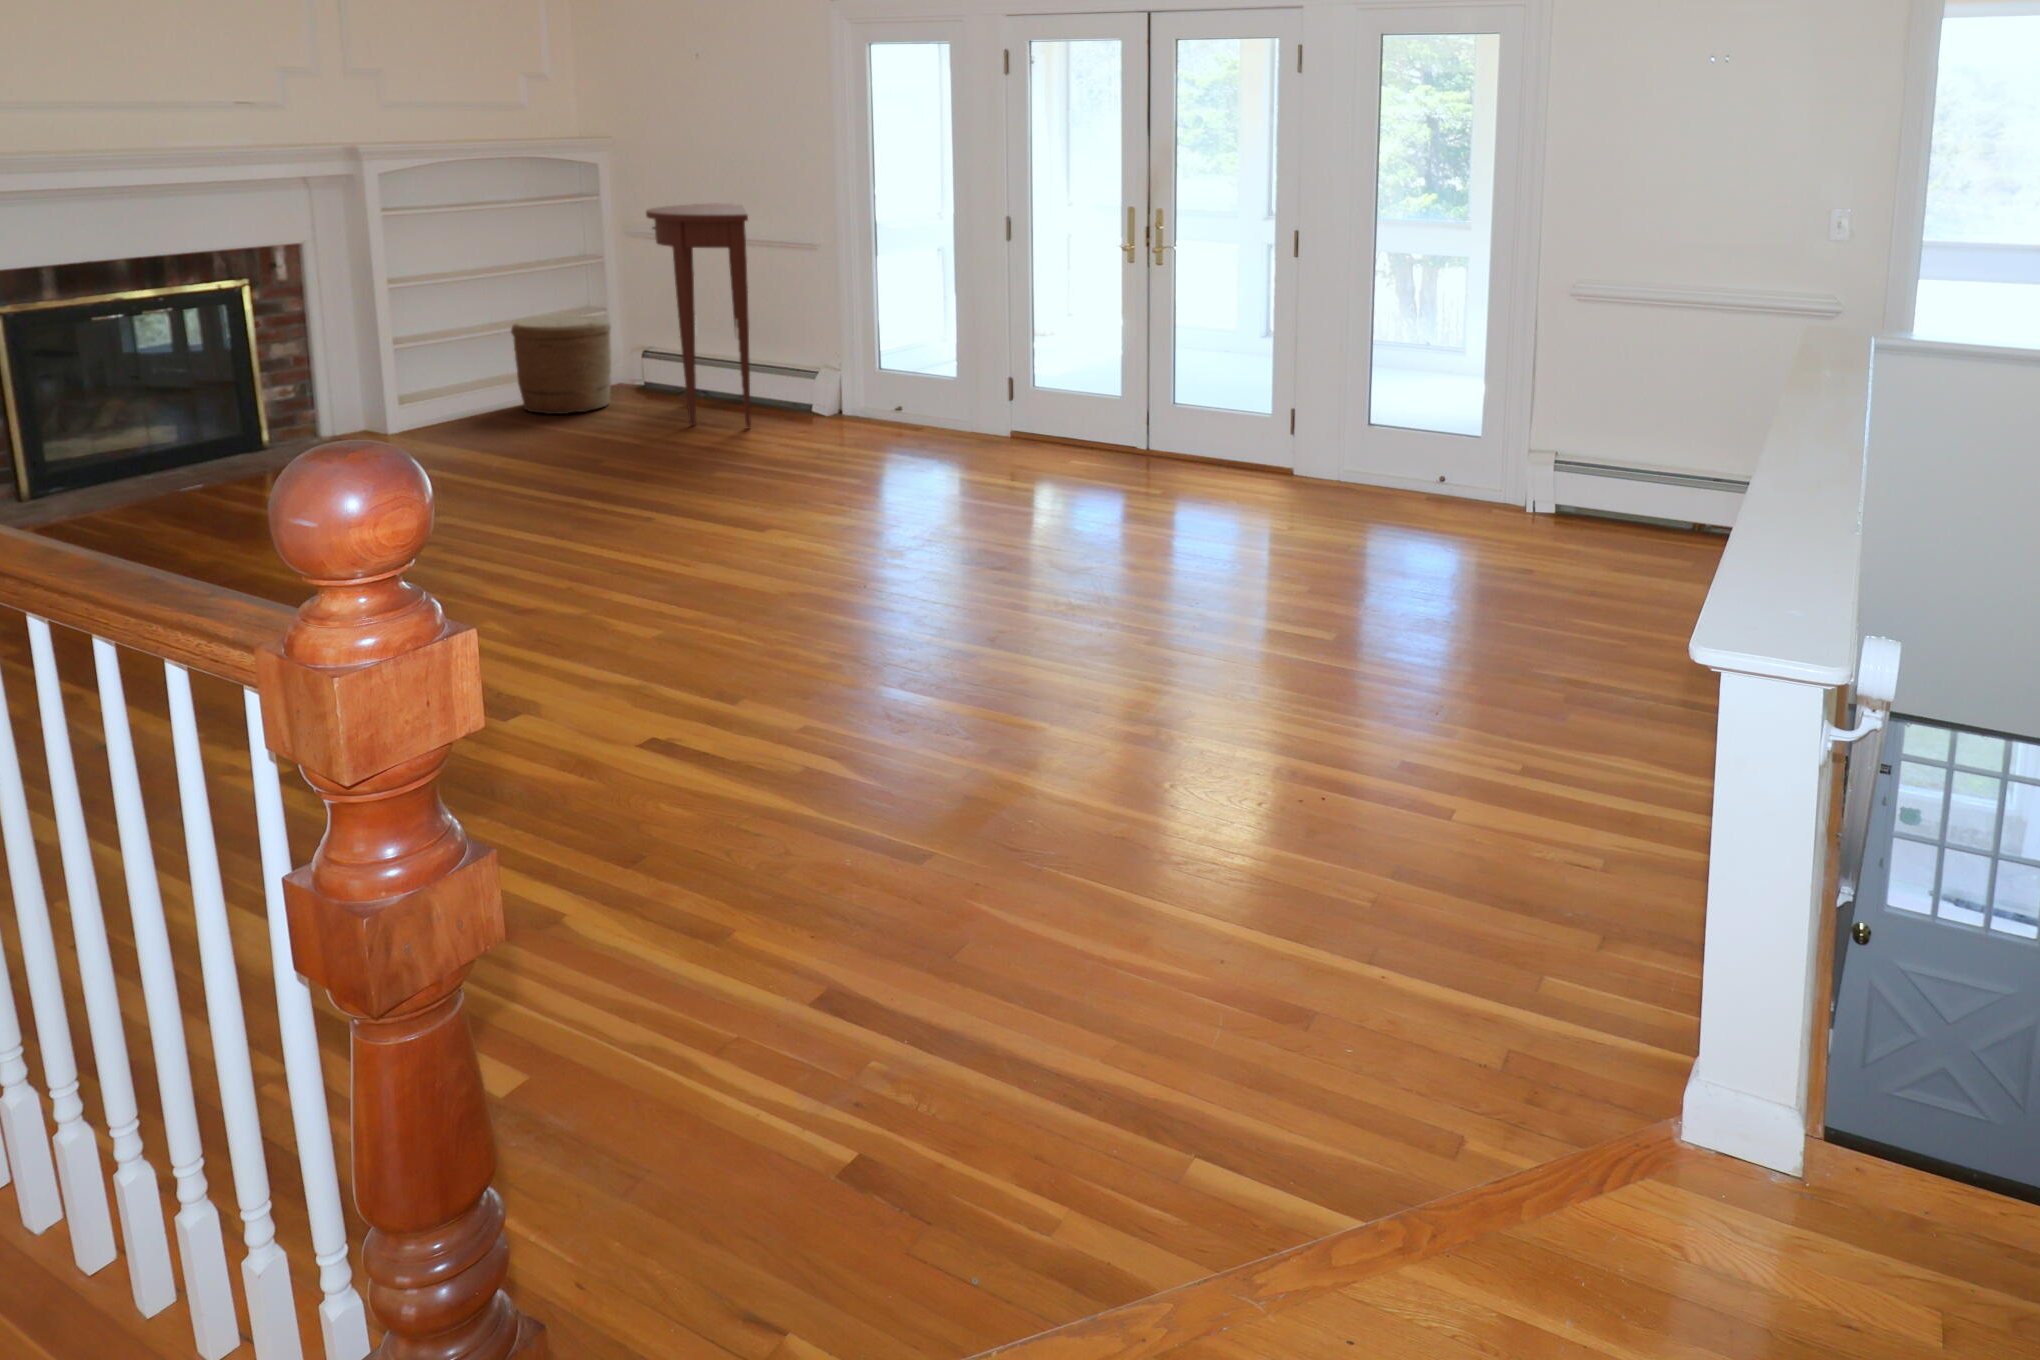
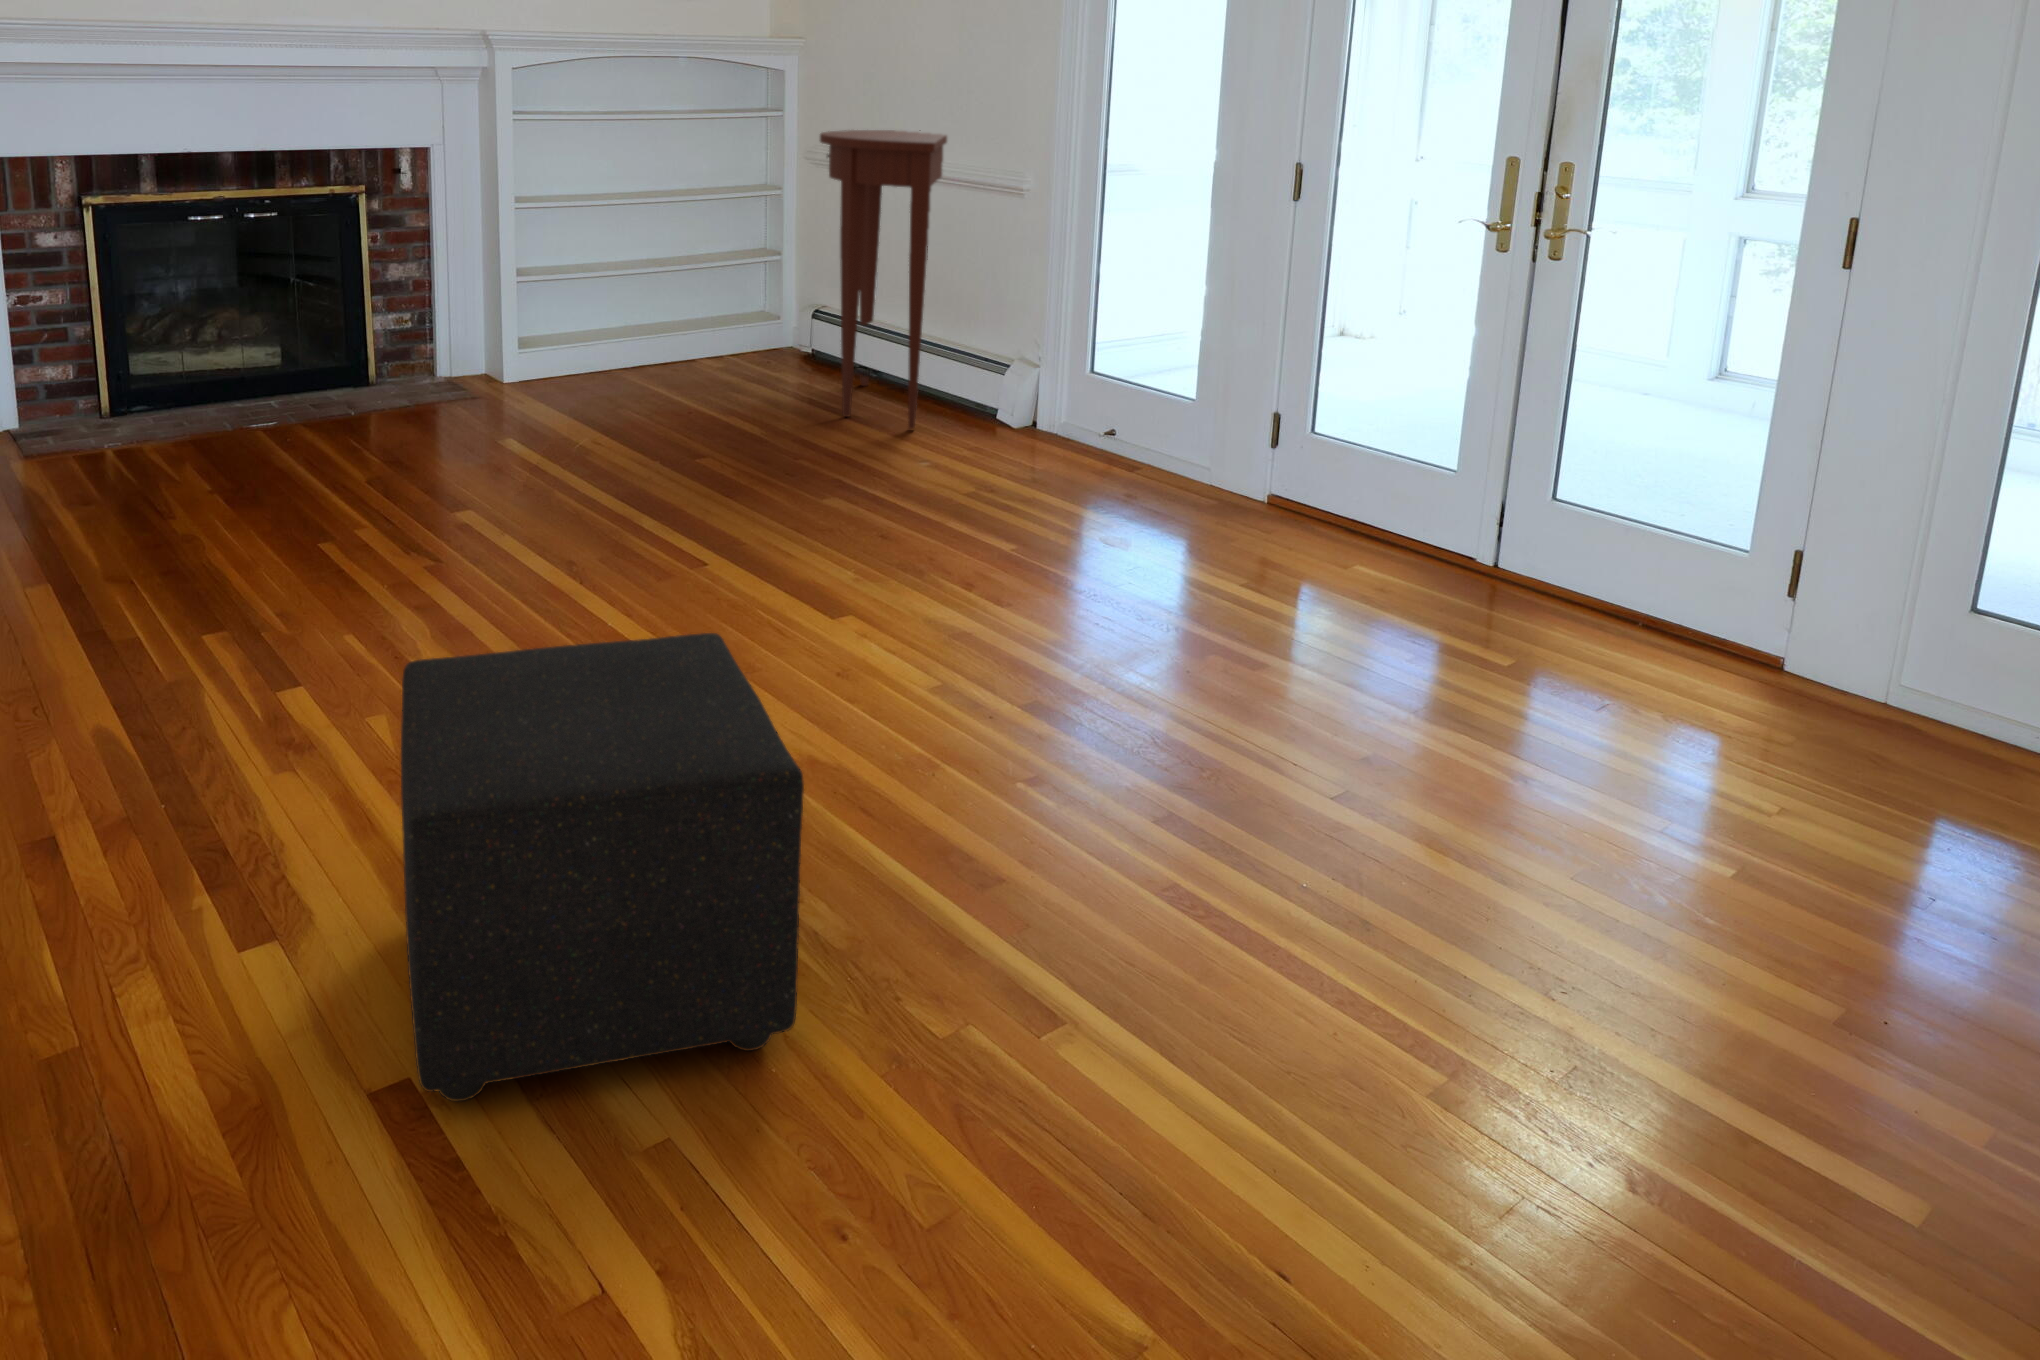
woven basket: present [511,315,611,414] -> none [665,259,779,381]
ottoman: none [592,511,860,749] -> present [401,633,804,1102]

